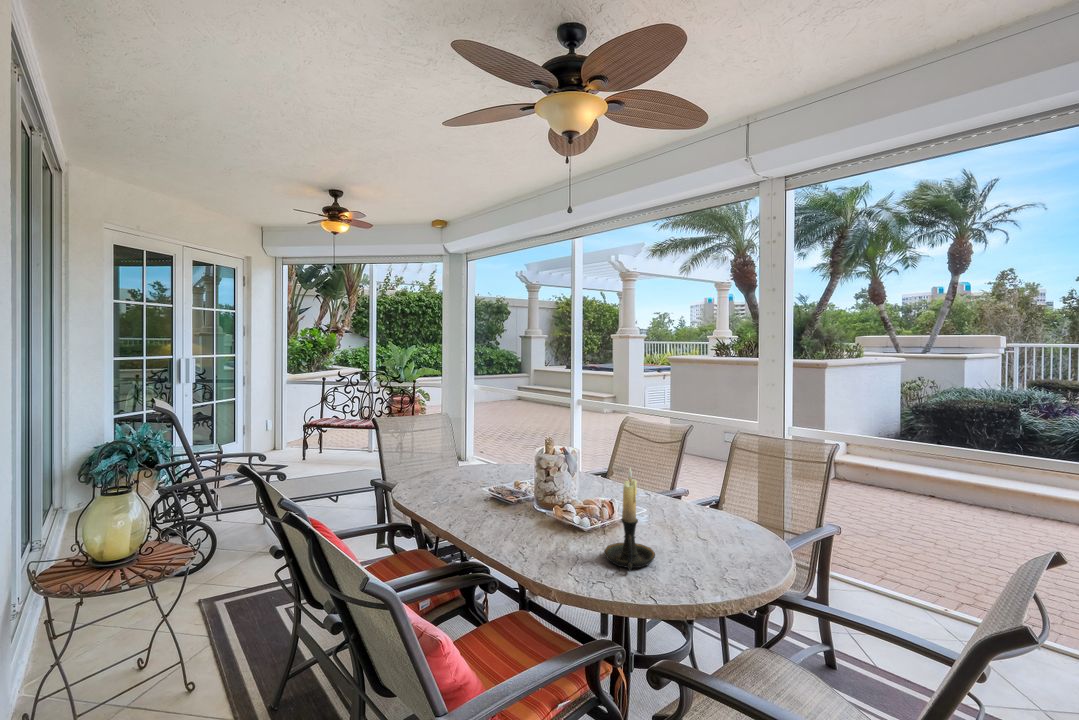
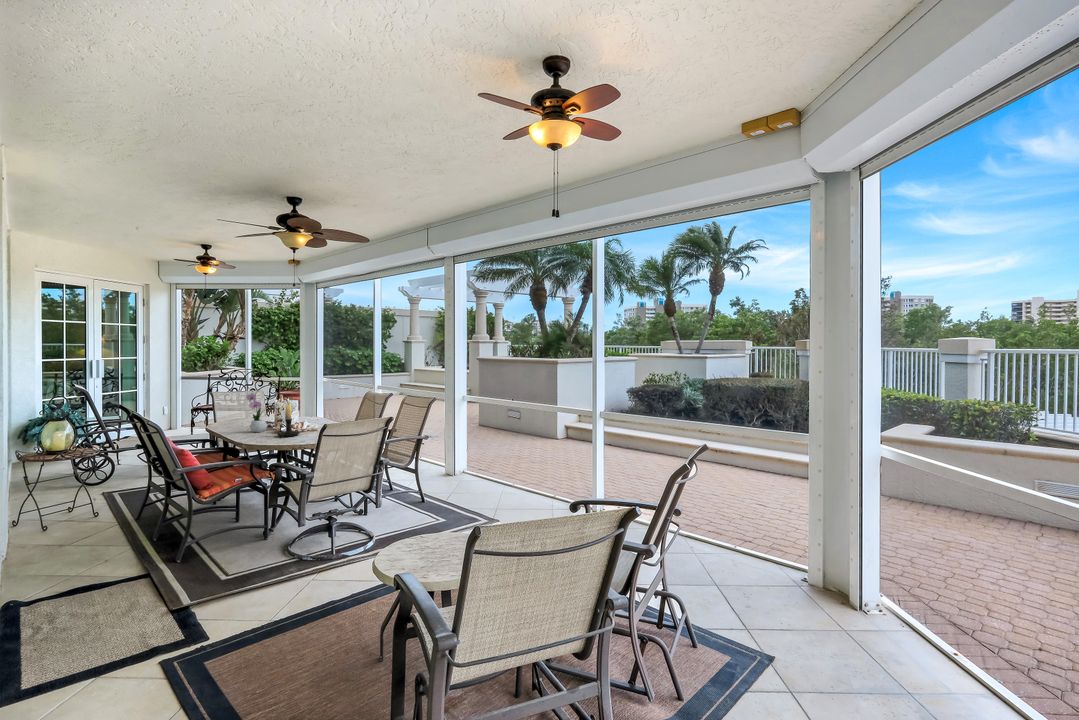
flower arrangement: none [512,432,550,537] -> present [246,387,267,432]

